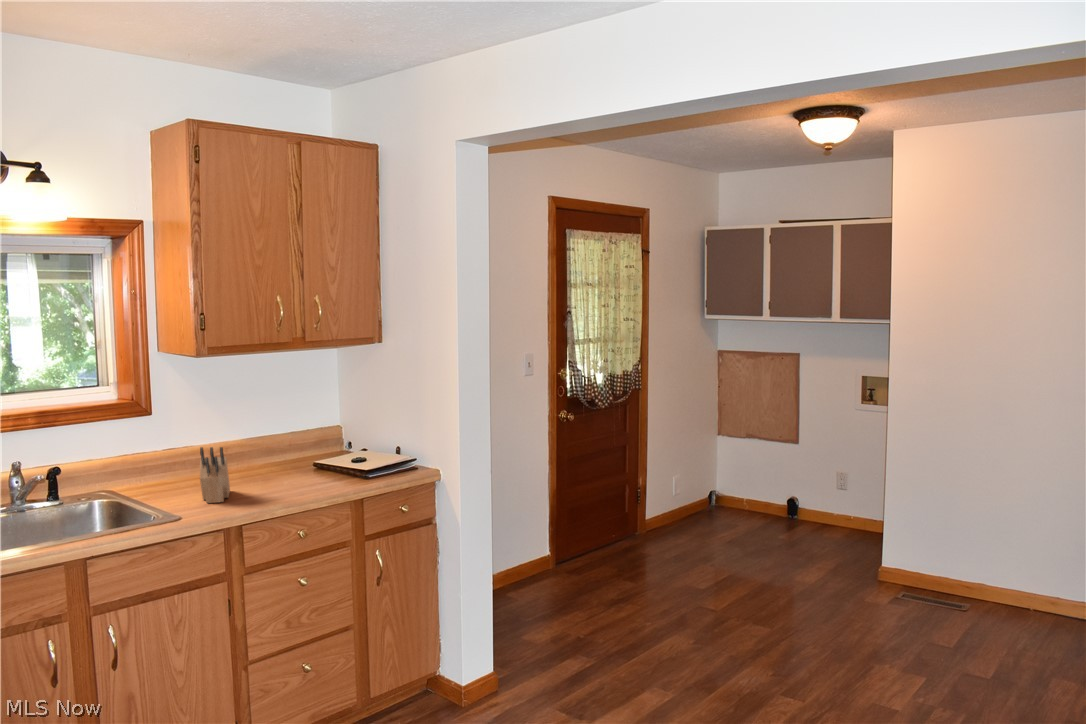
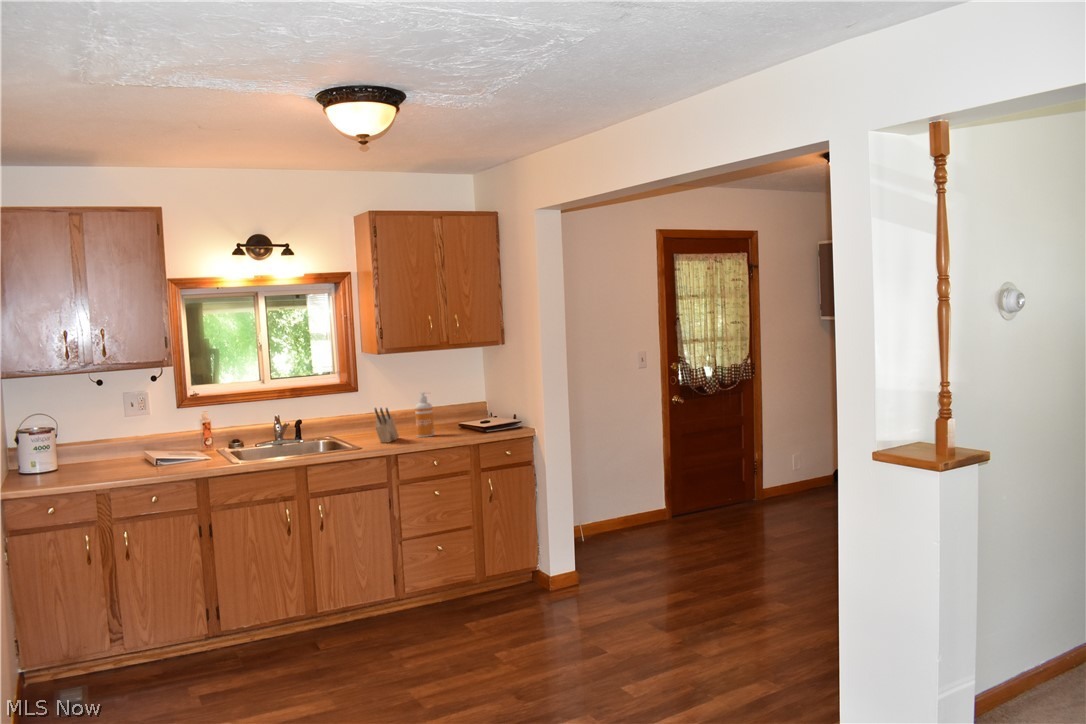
soap dispenser: none [257,418,287,489] -> present [415,392,434,437]

